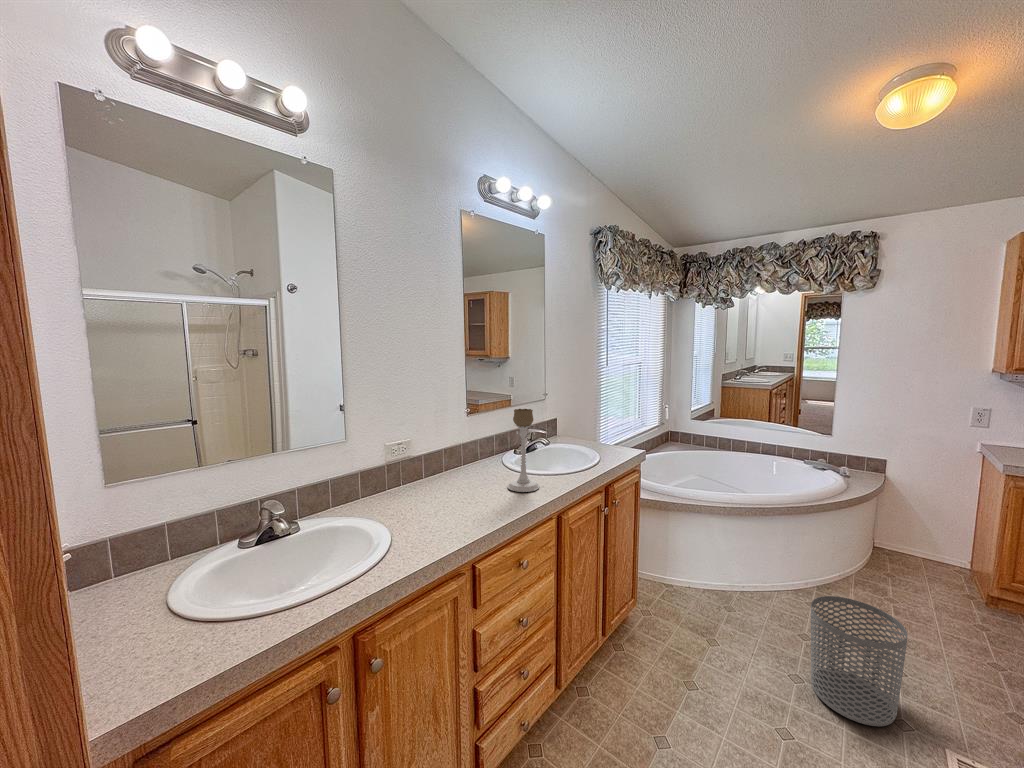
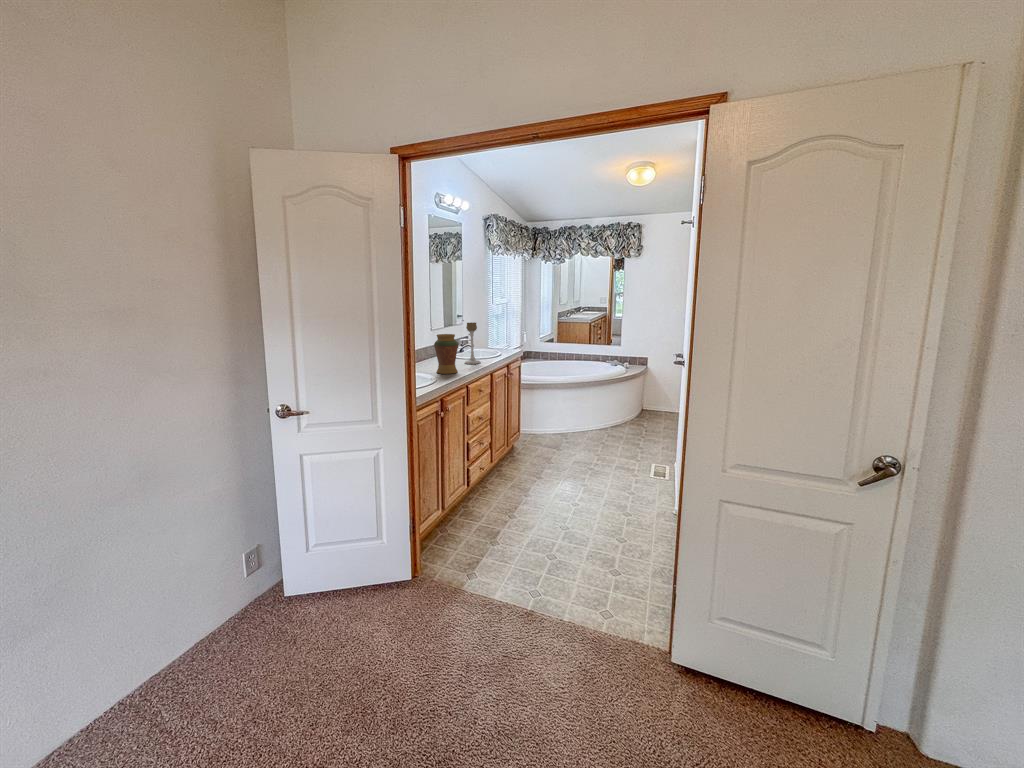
decorative vase: none [412,440,462,534] -> present [434,334,458,374]
waste bin: present [811,596,907,726] -> none [603,413,638,459]

